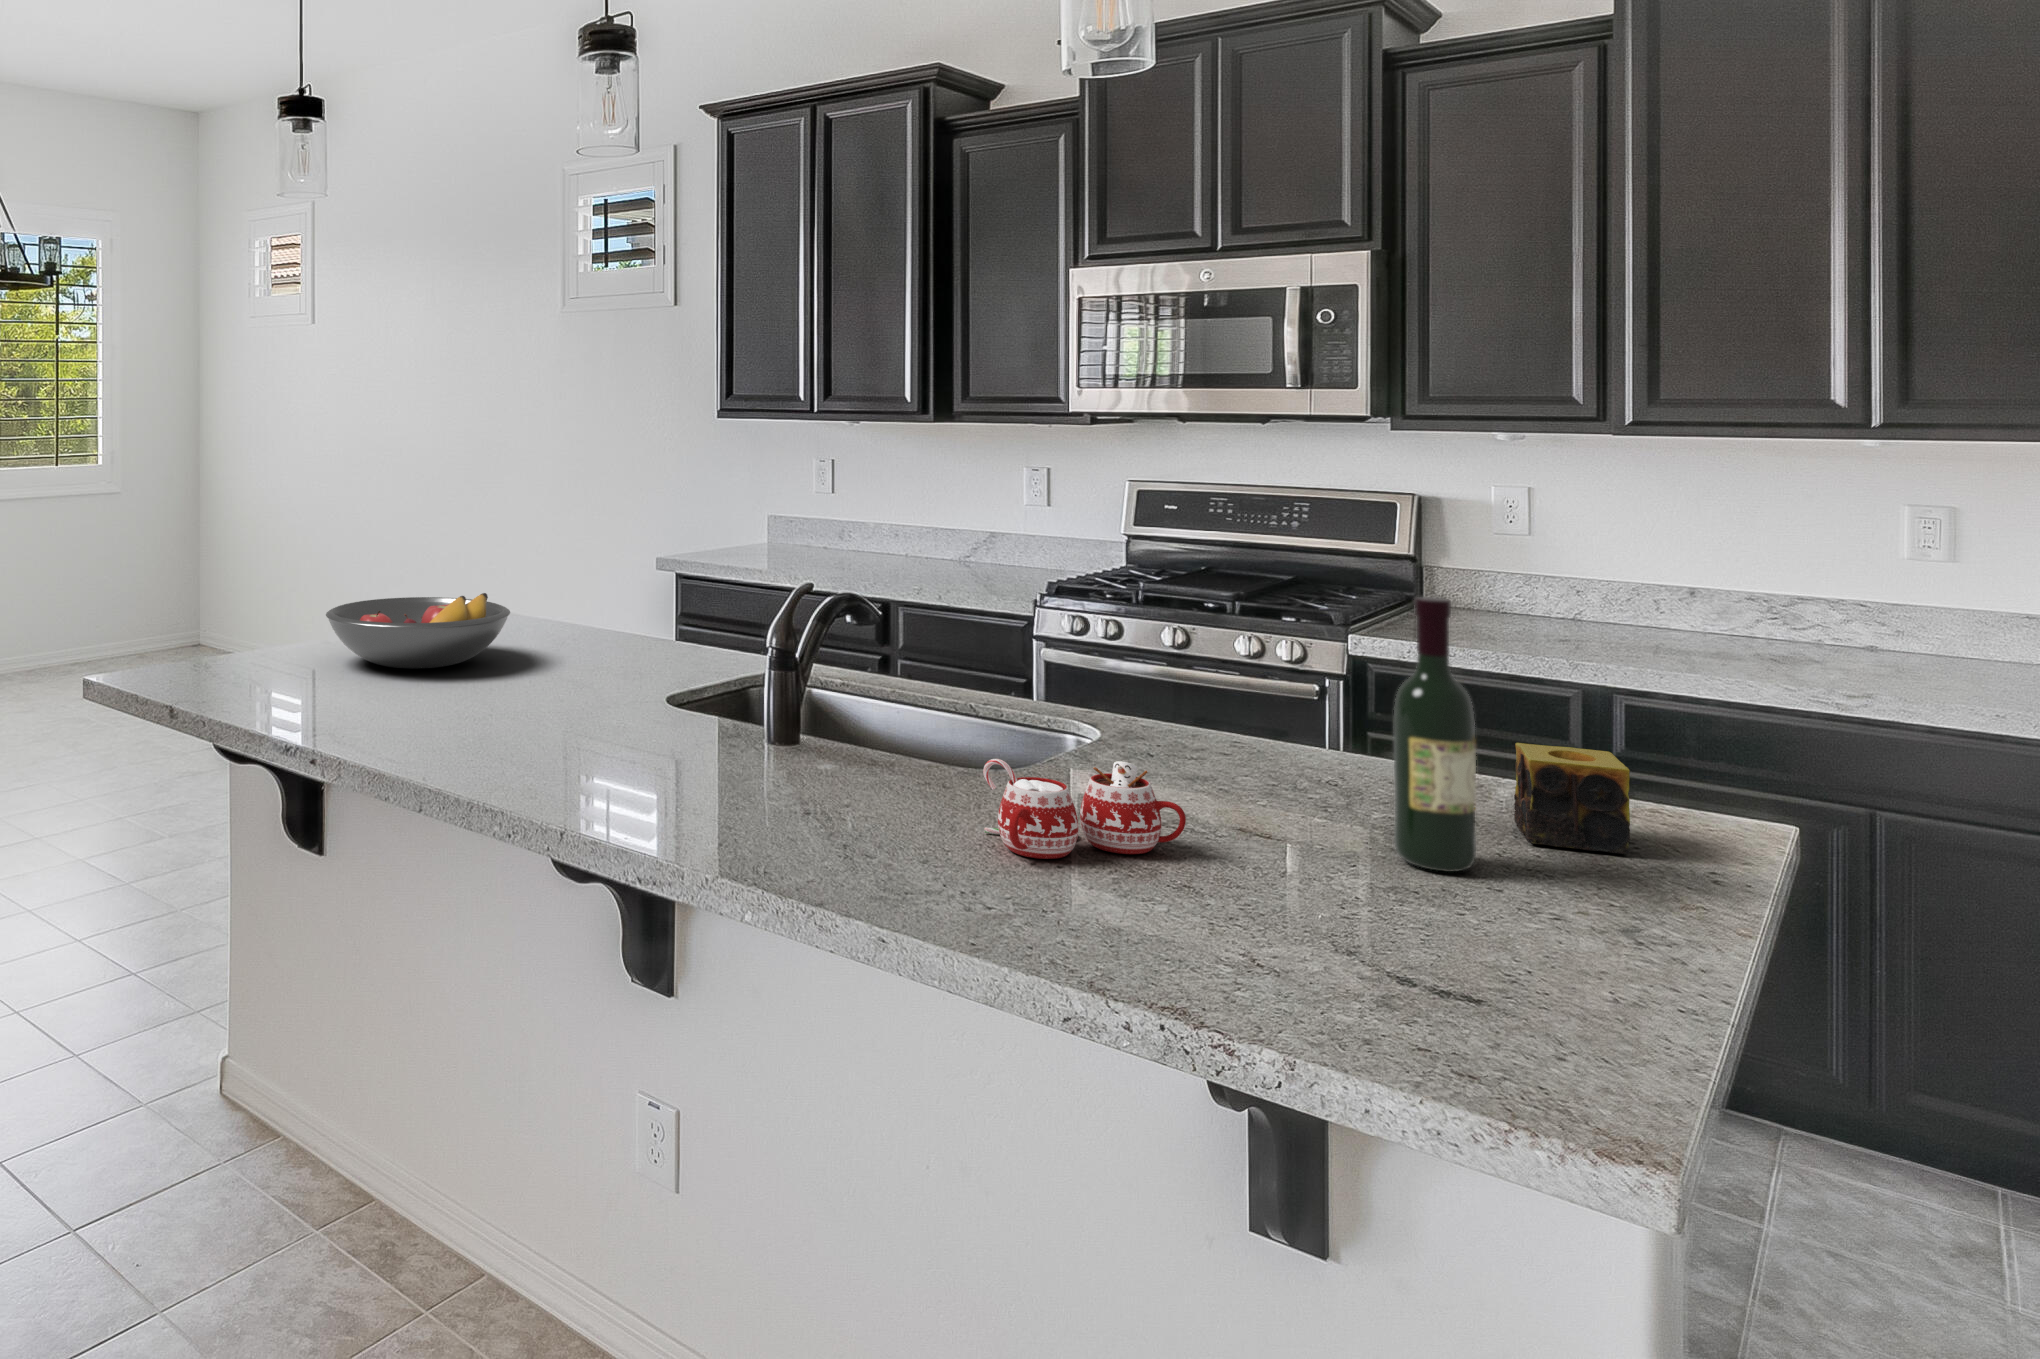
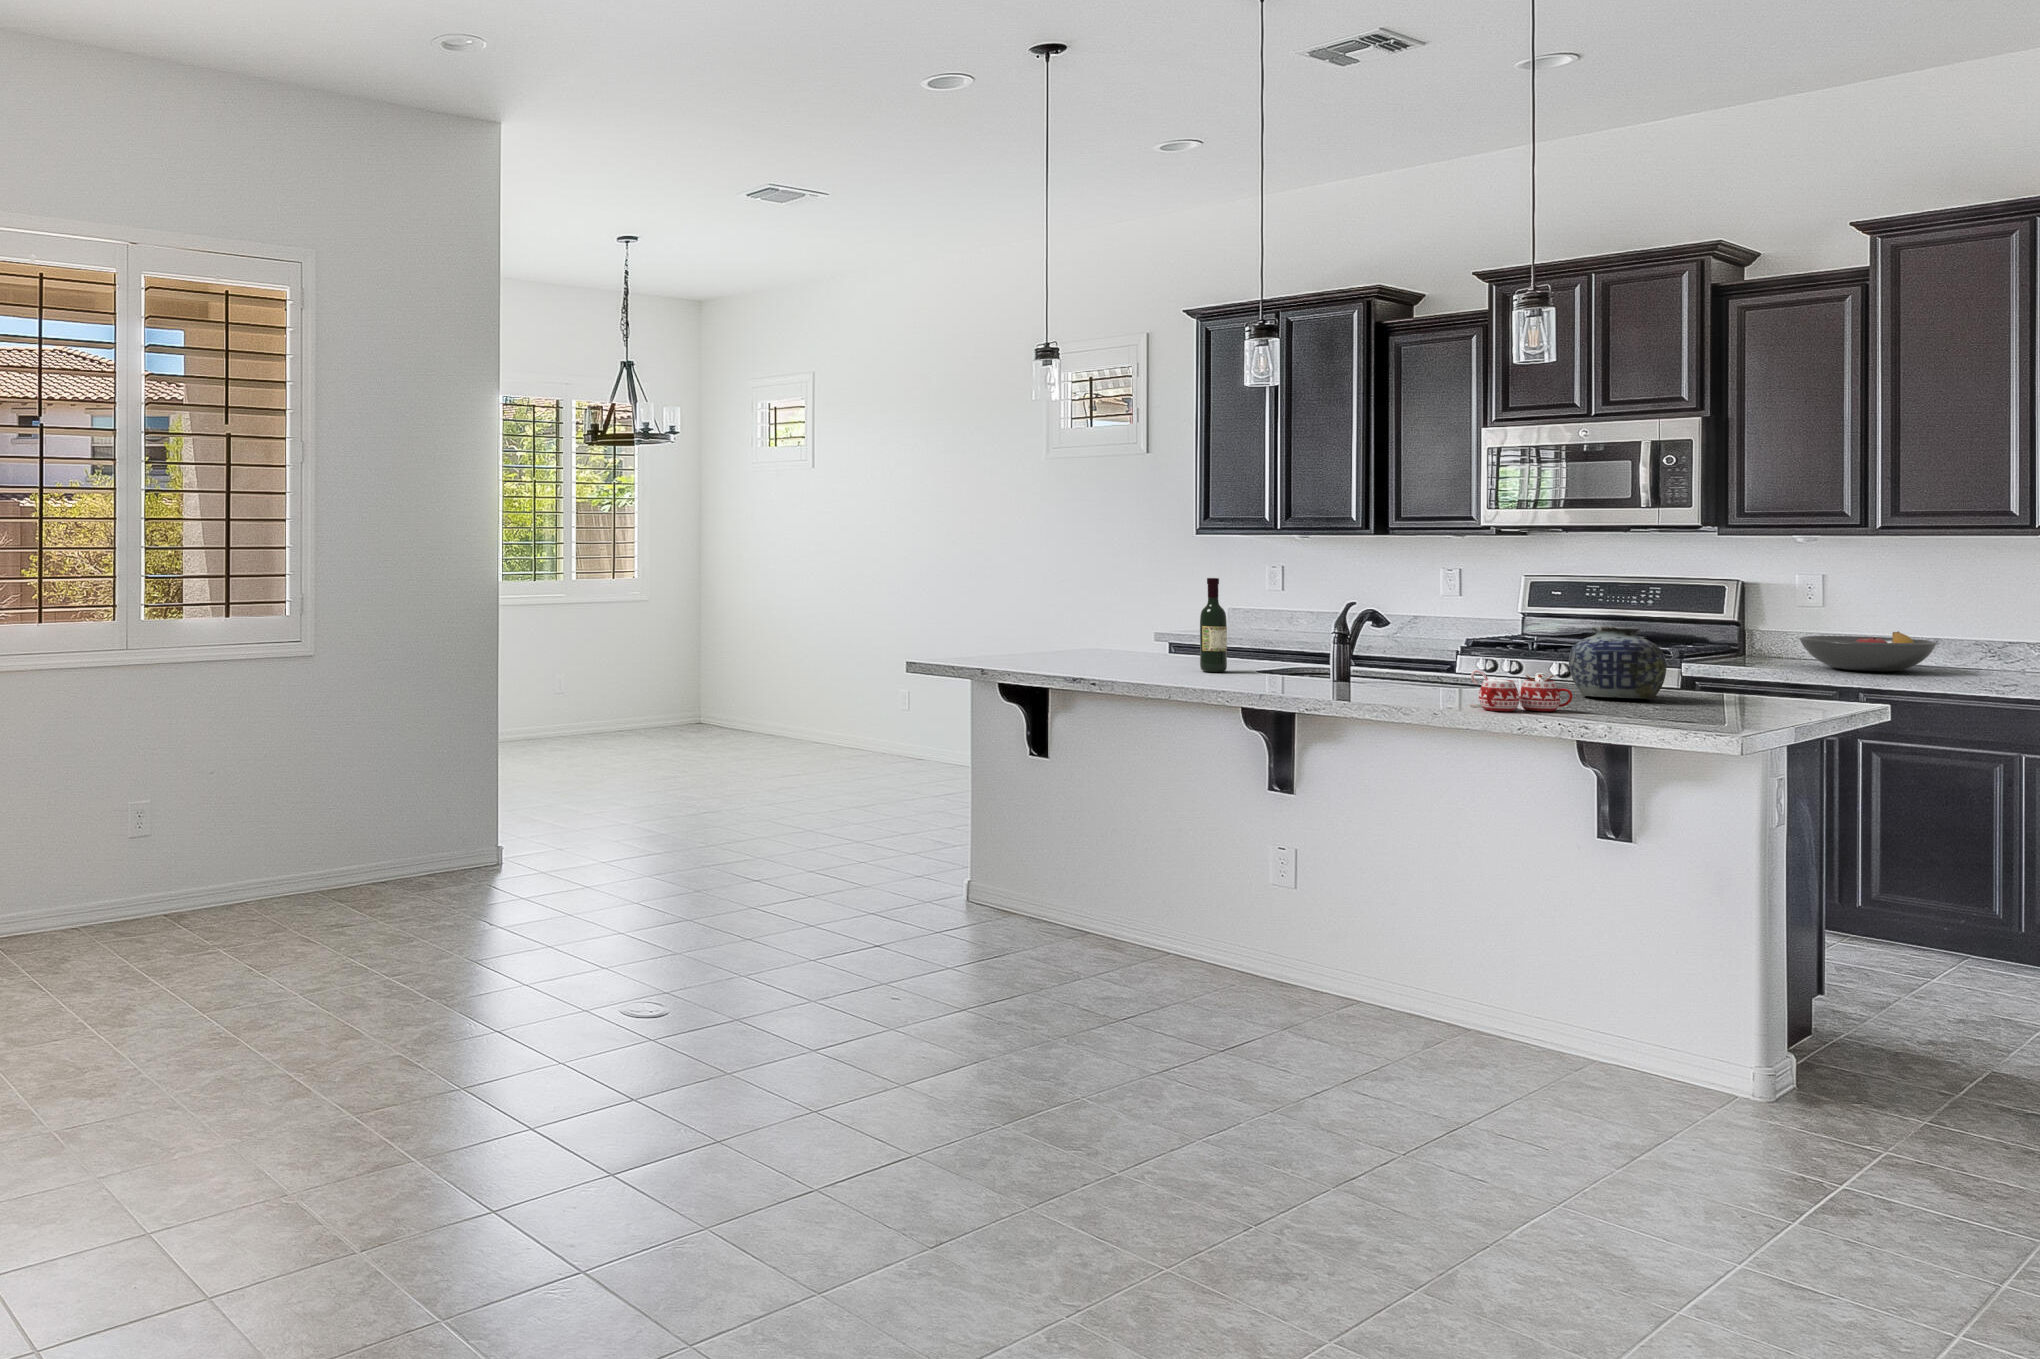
fruit bowl: present [326,593,510,669] -> present [1799,631,1937,672]
wine bottle: present [1394,597,1476,872] -> present [1200,578,1227,672]
vase: none [1182,628,1357,782] -> present [1569,627,1666,698]
candle: present [1514,743,1630,854] -> none [1746,672,1799,716]

